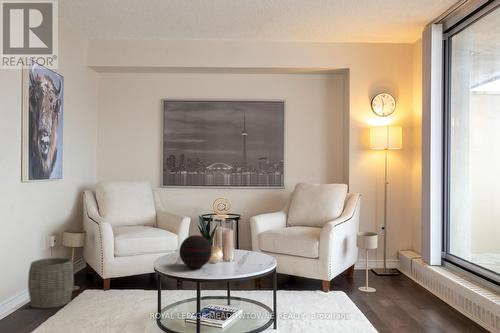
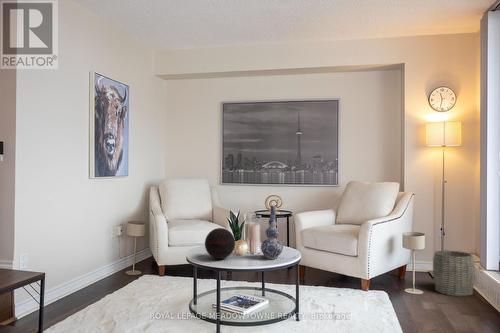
vase: none [237,210,260,265] -> present [261,205,283,259]
woven basket: present [28,258,74,308] -> present [433,250,475,296]

